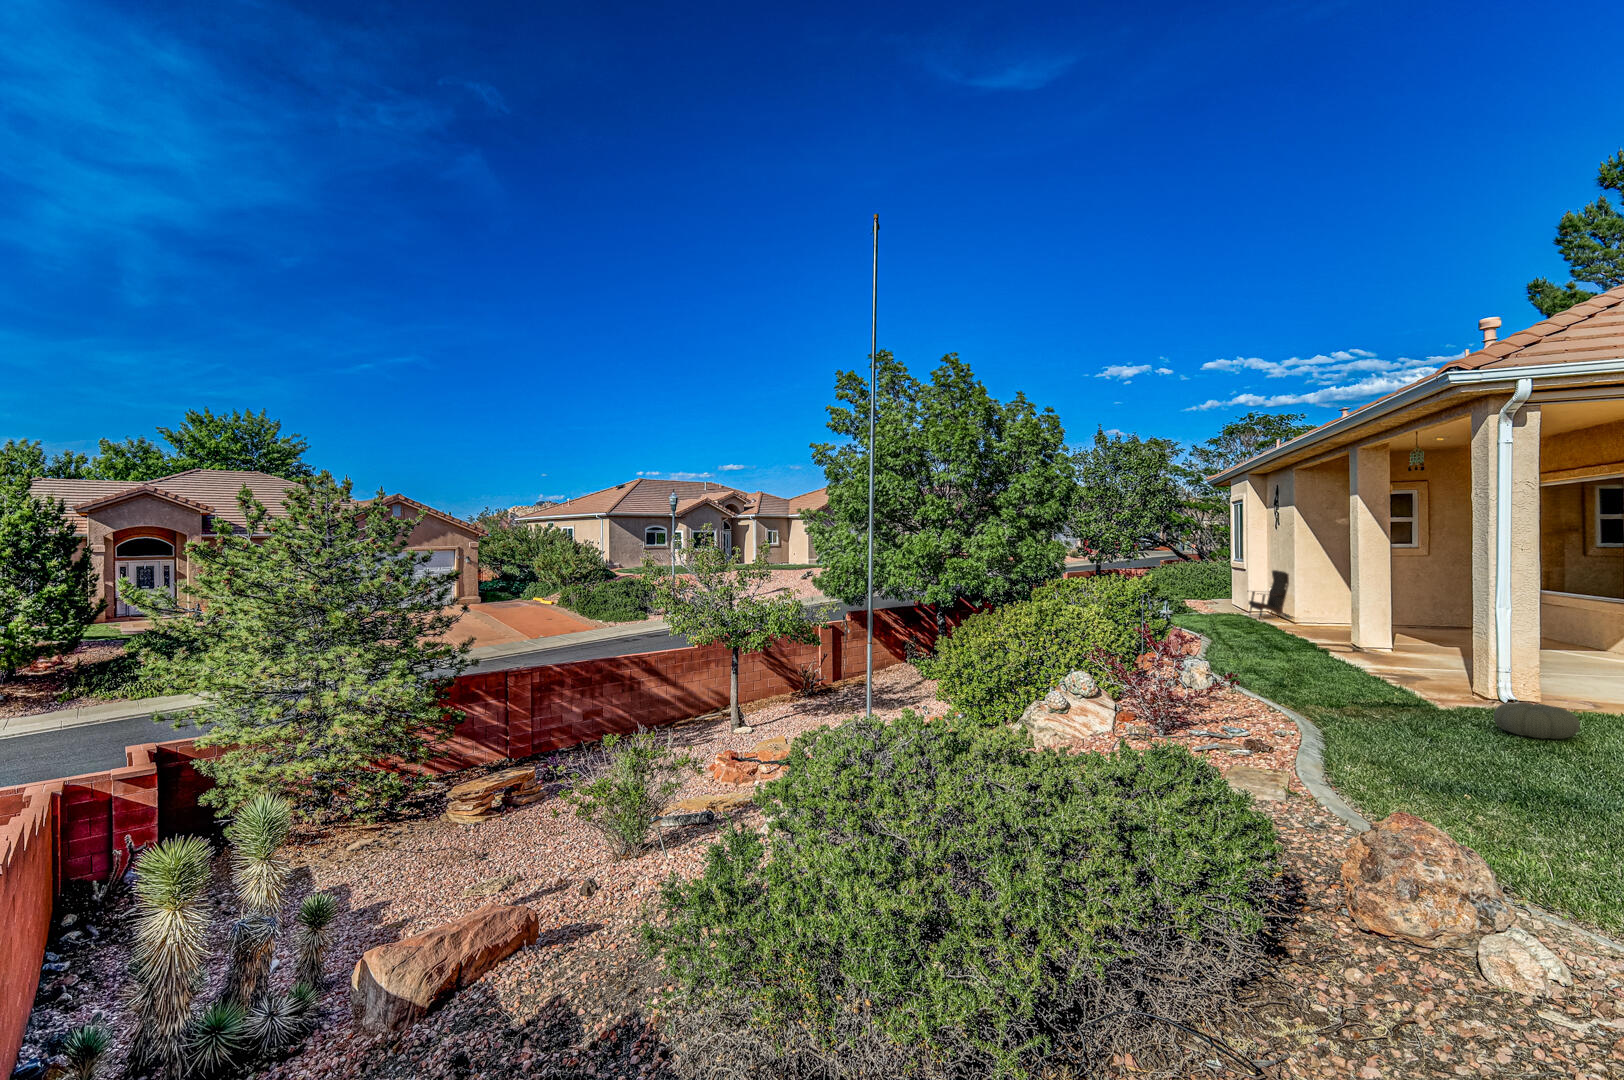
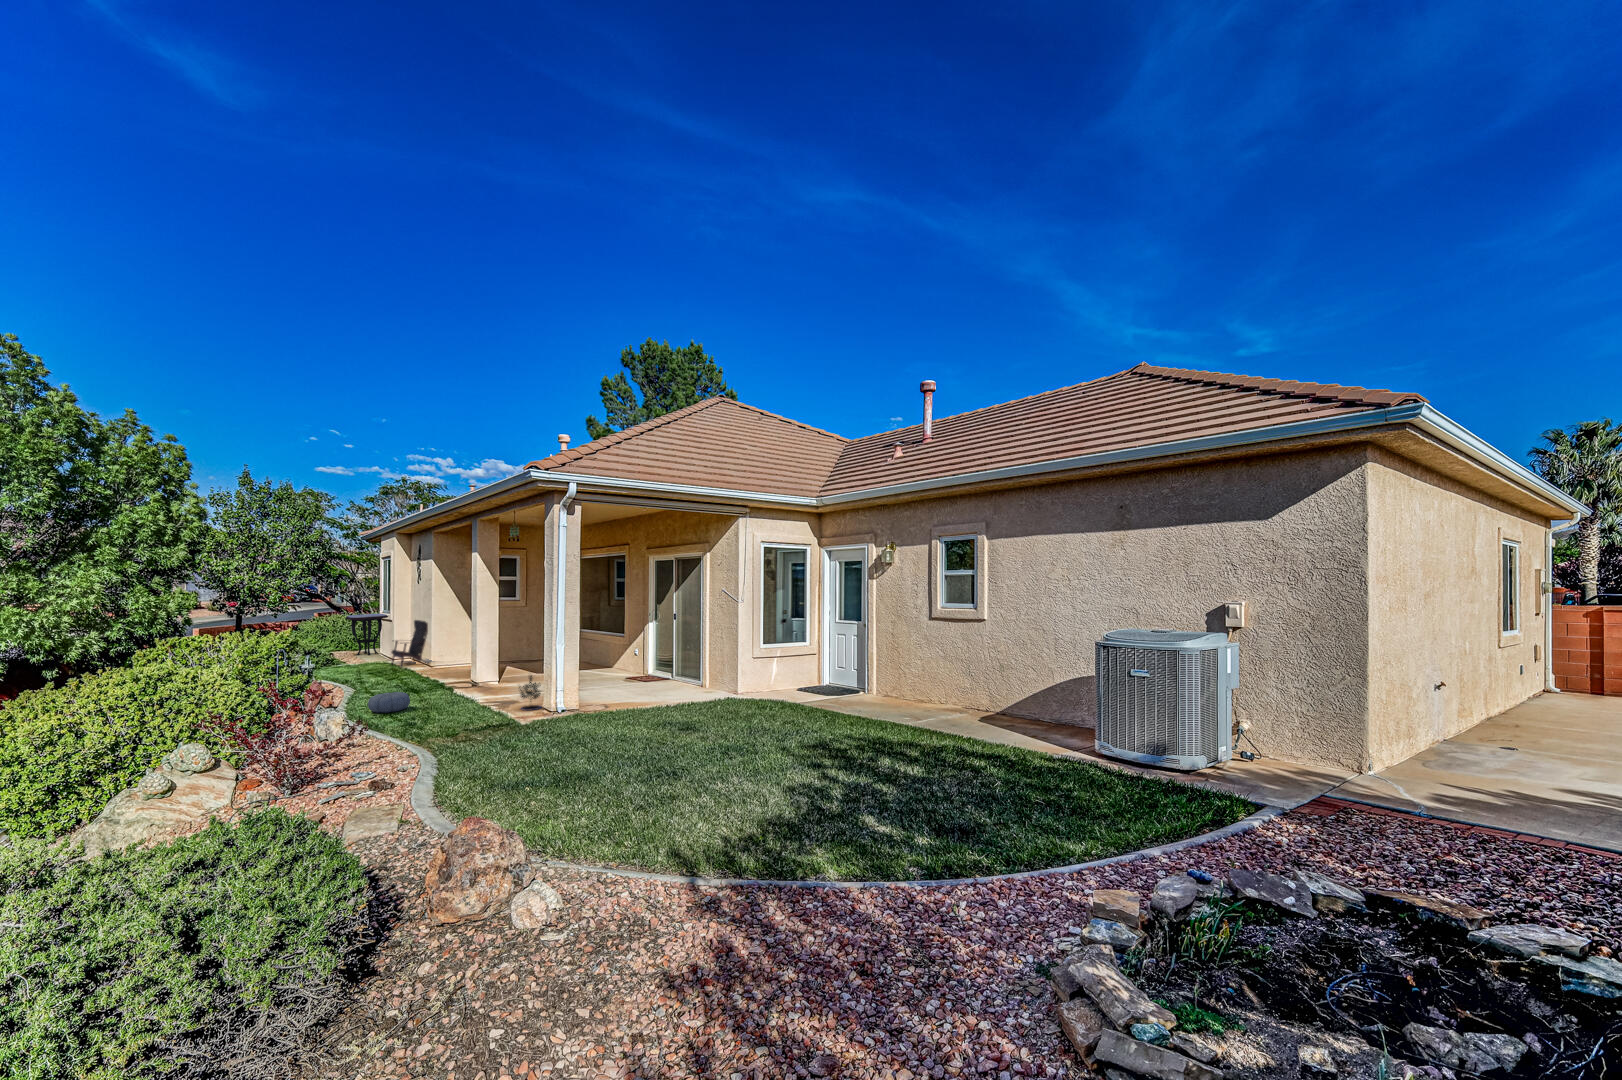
side table: none [1199,563,1242,604] -> present [345,614,388,655]
potted tree: none [1426,642,1471,695] -> present [519,675,542,711]
pouf: present [1494,702,1580,739] -> present [368,692,410,713]

